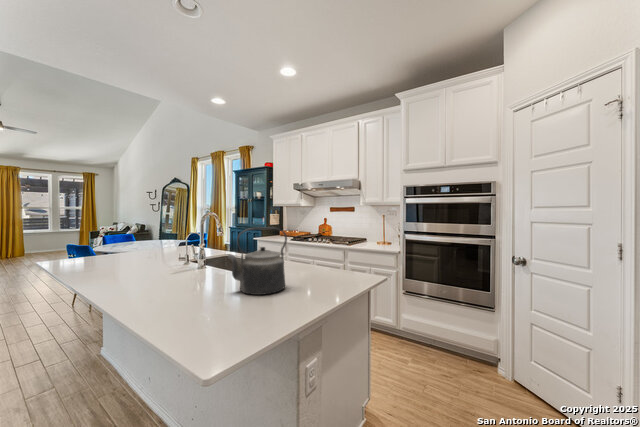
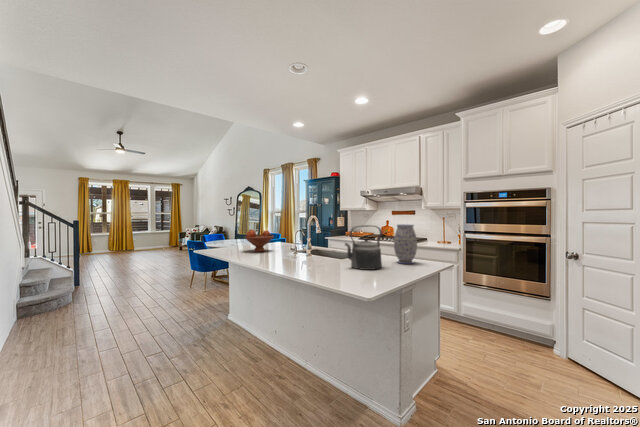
vase: none [310,225,339,280] -> present [394,225,417,264]
fruit bowl: none [112,232,161,263] -> present [245,230,274,252]

